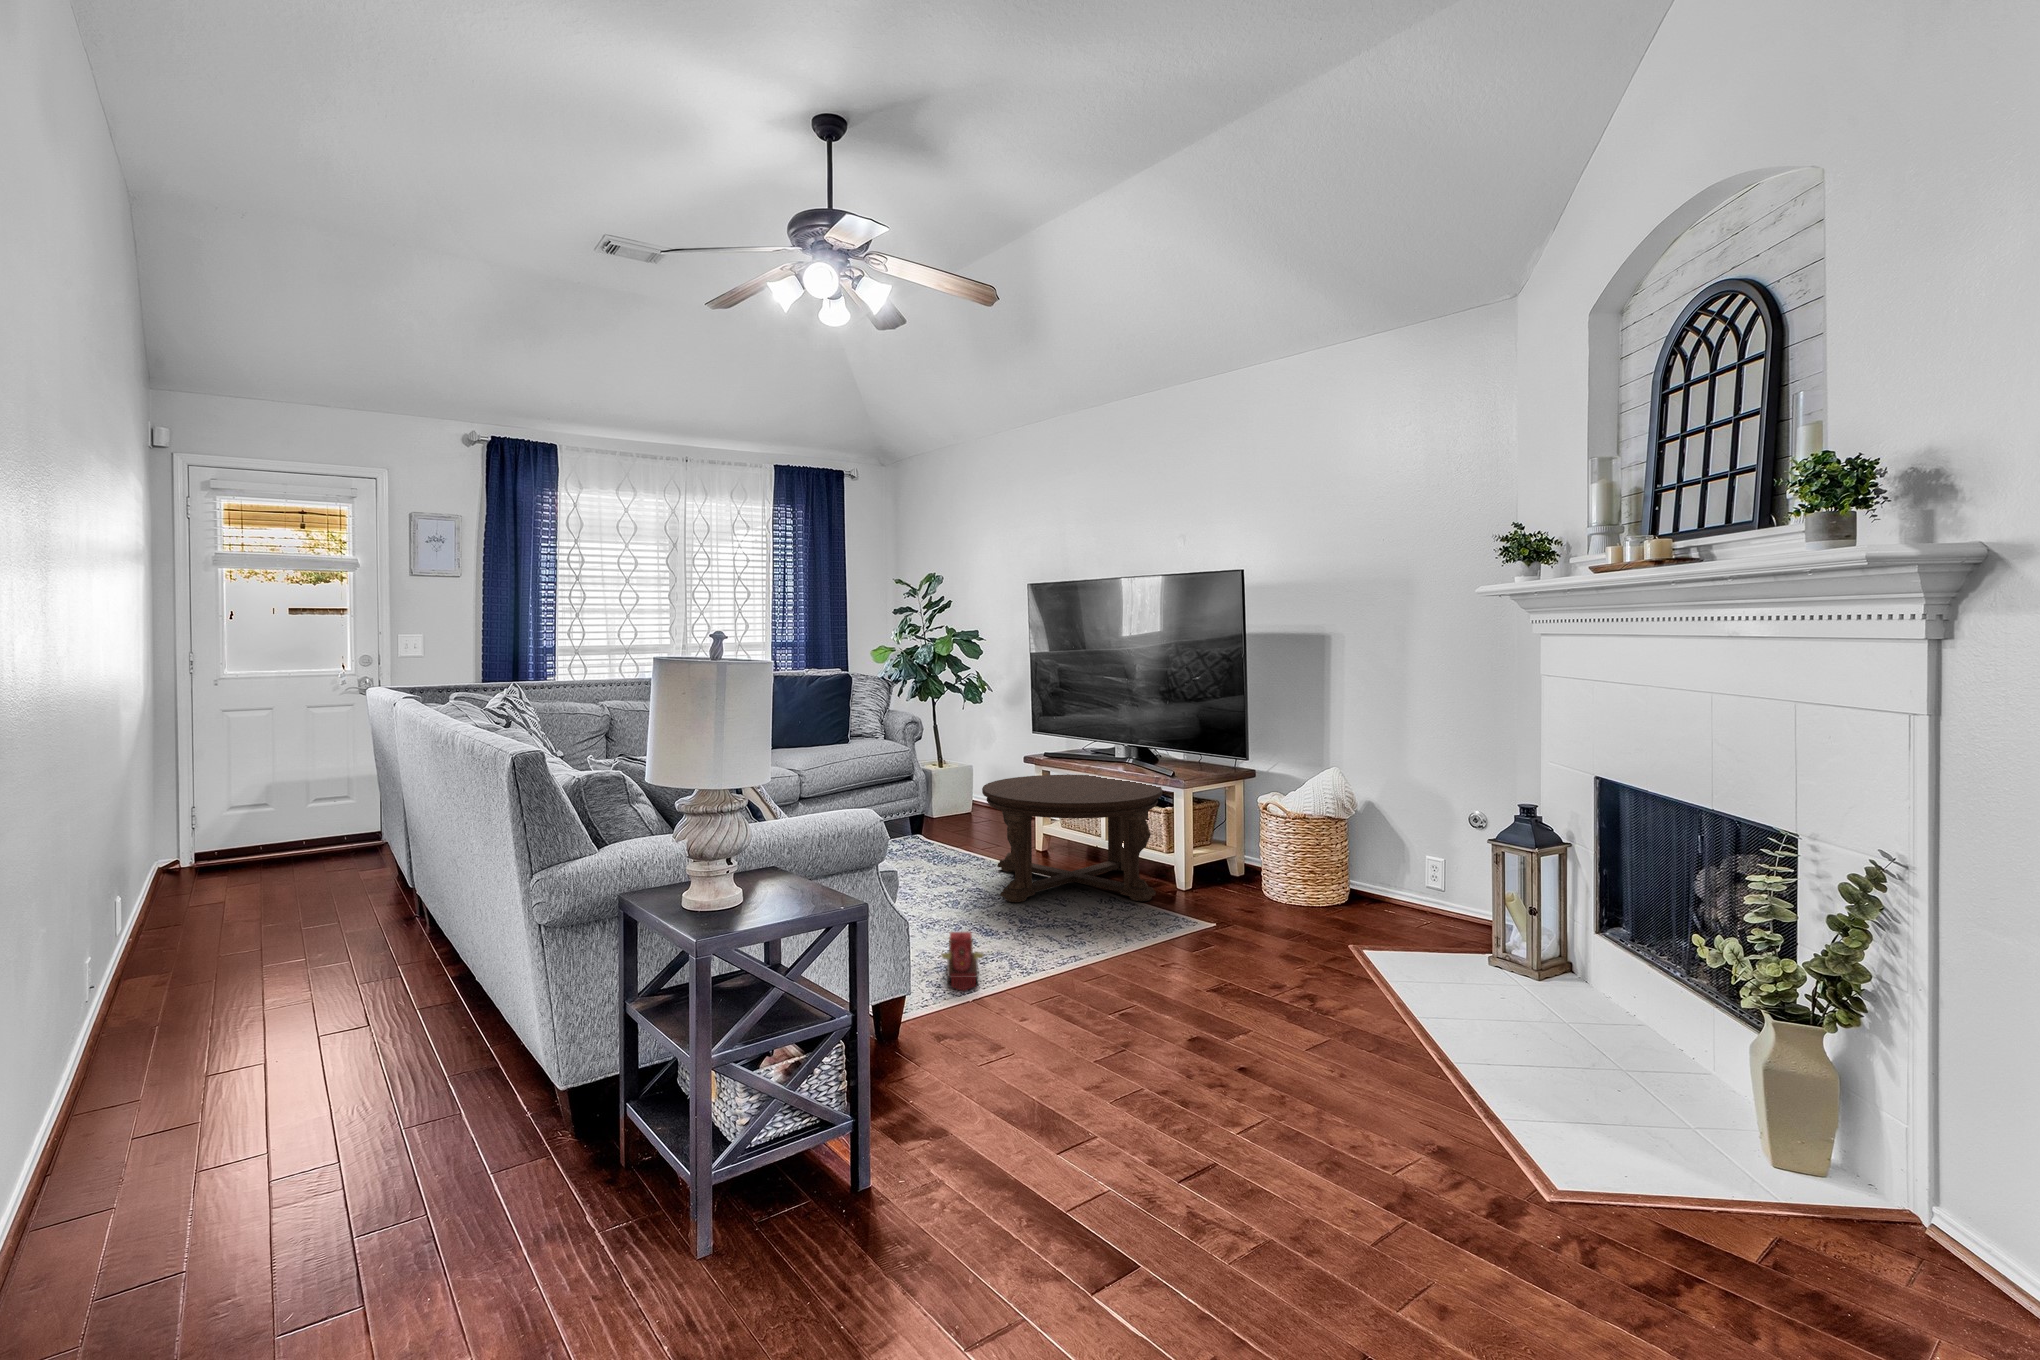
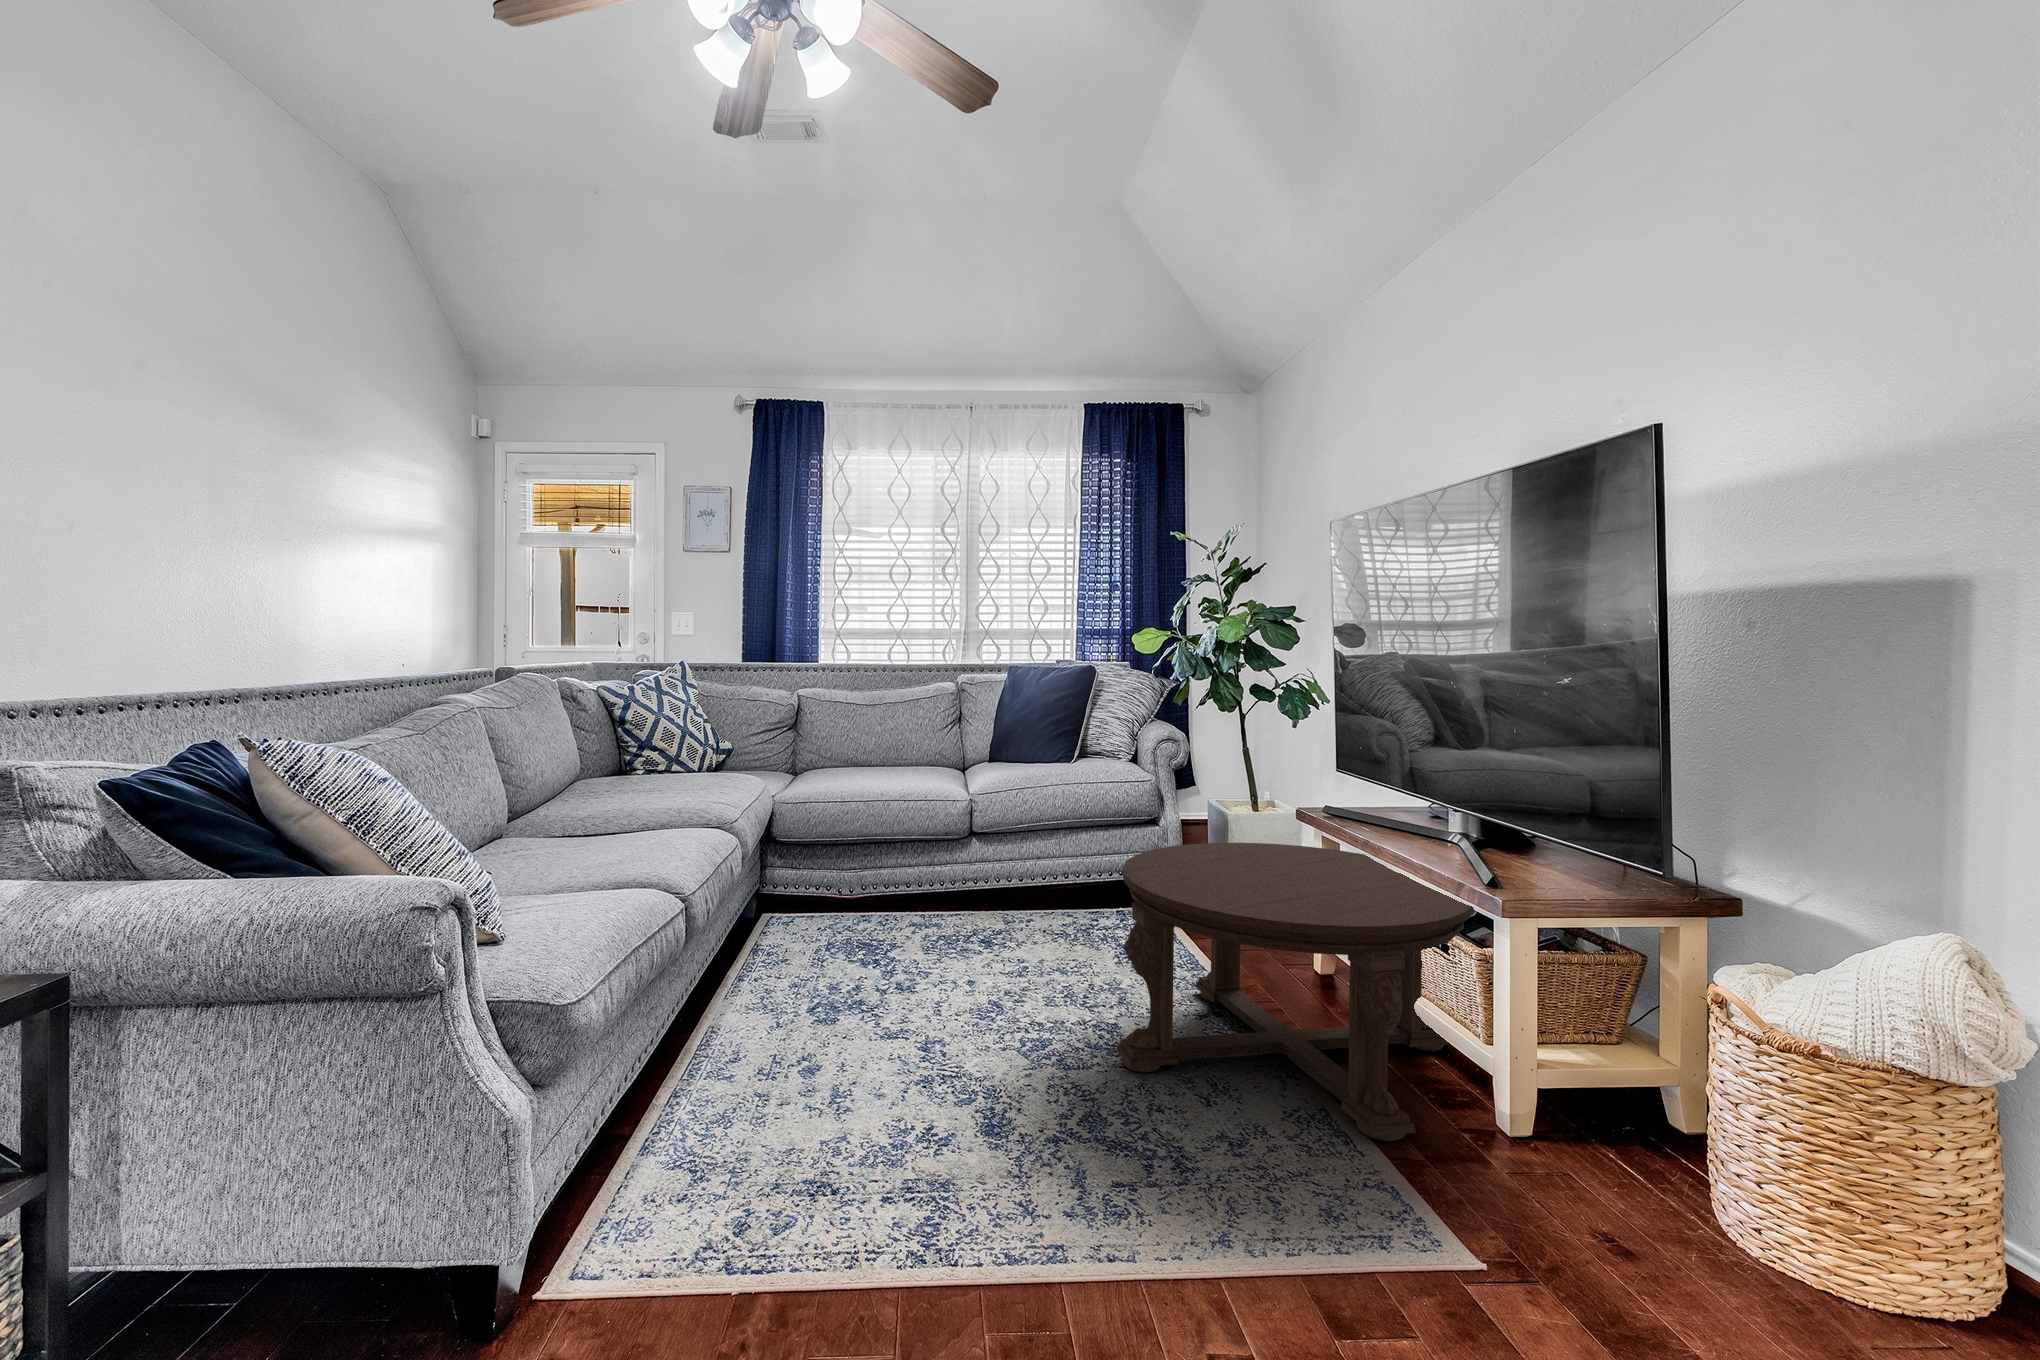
toy train: present [942,932,984,990] -> none [742,1126,871,1272]

